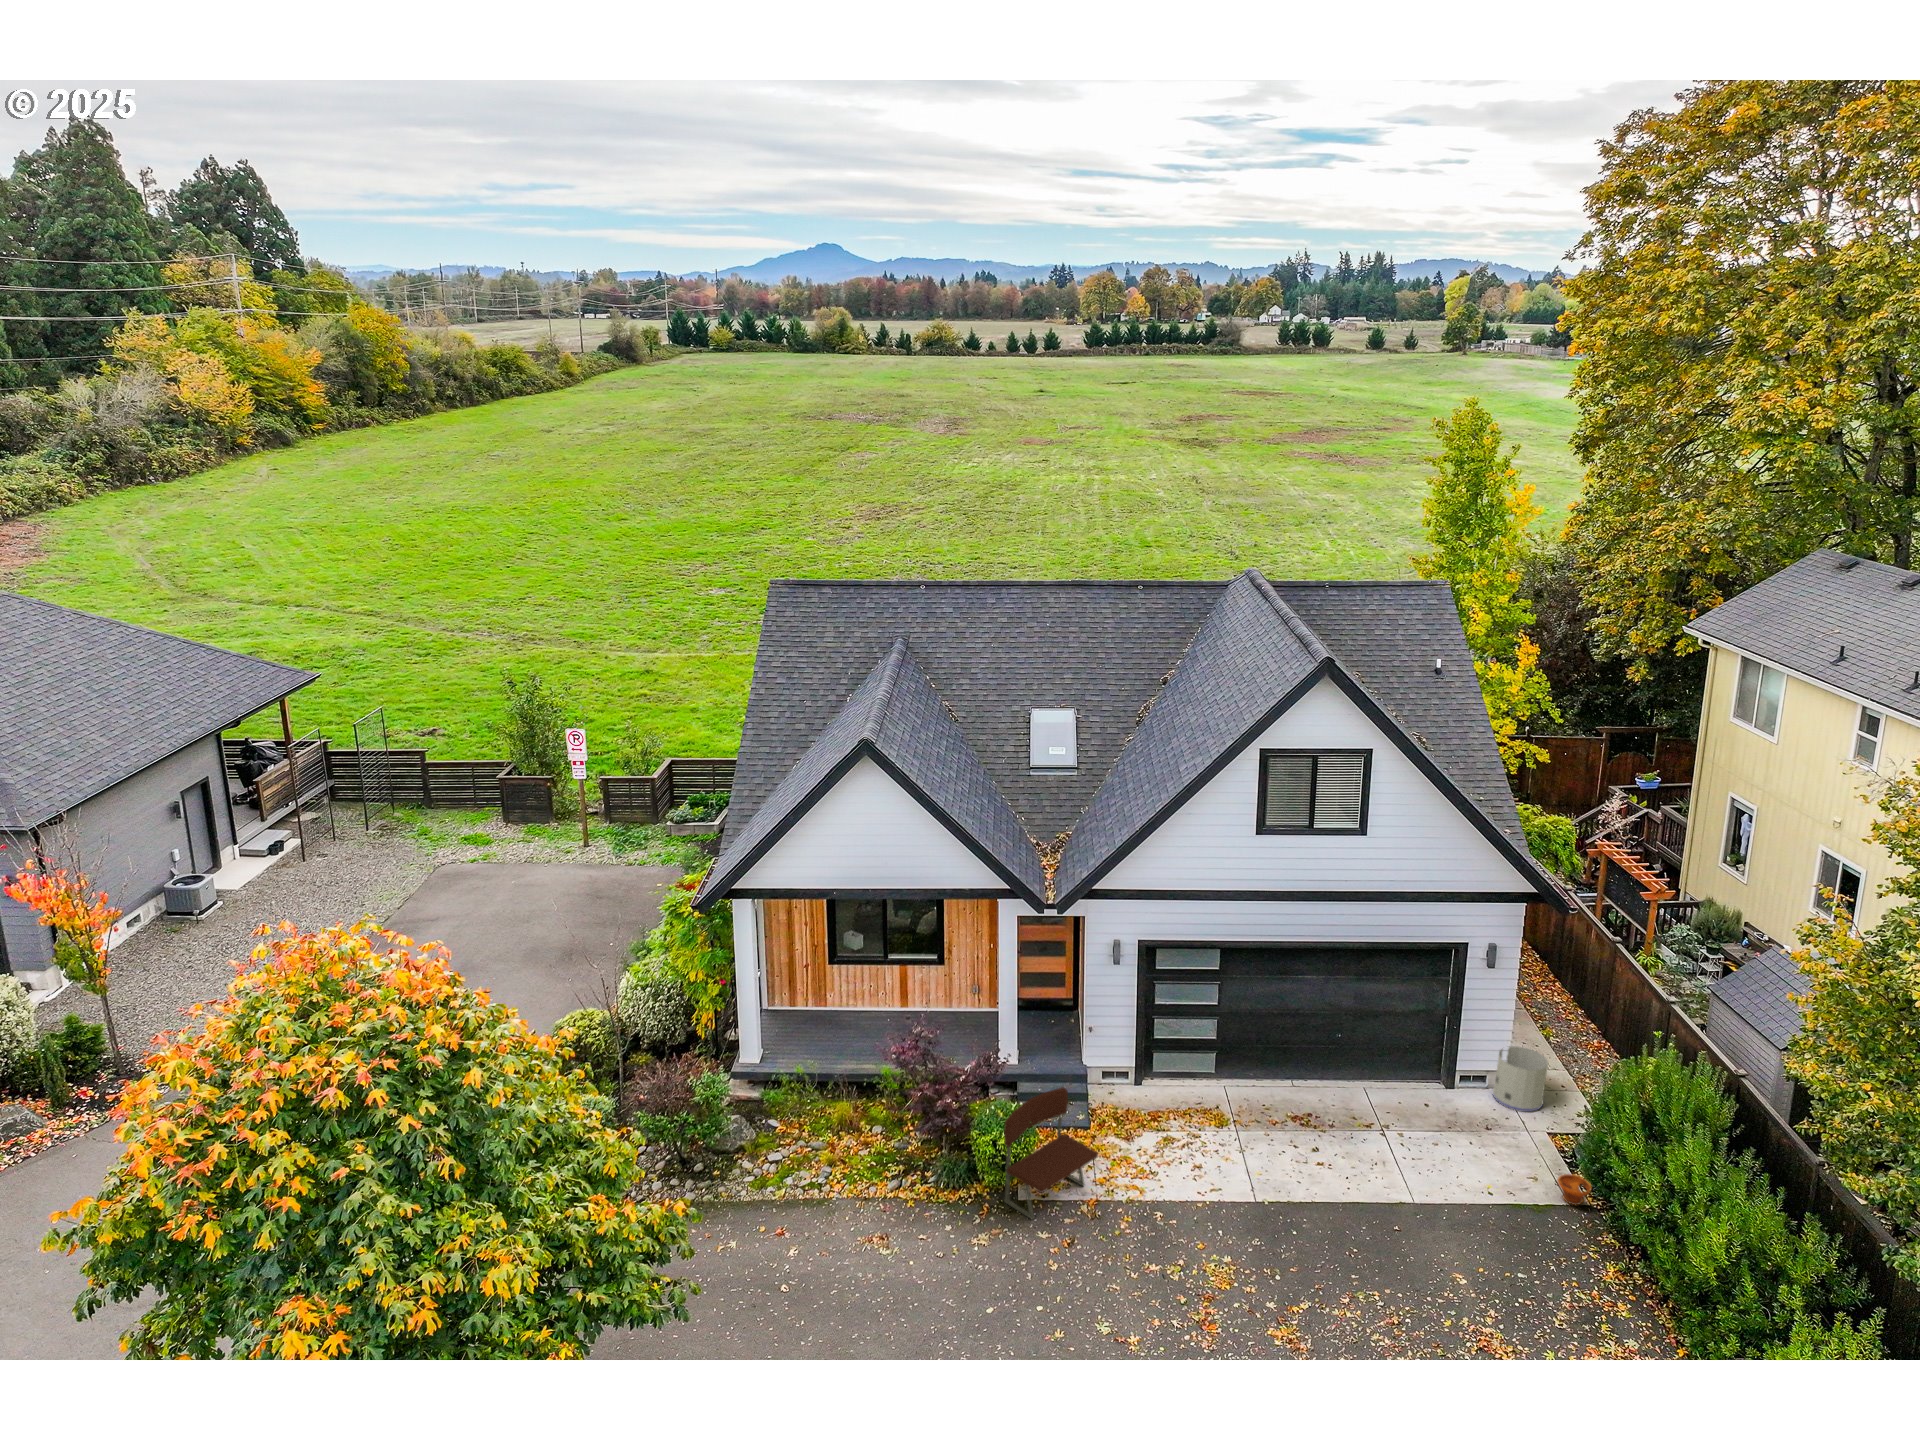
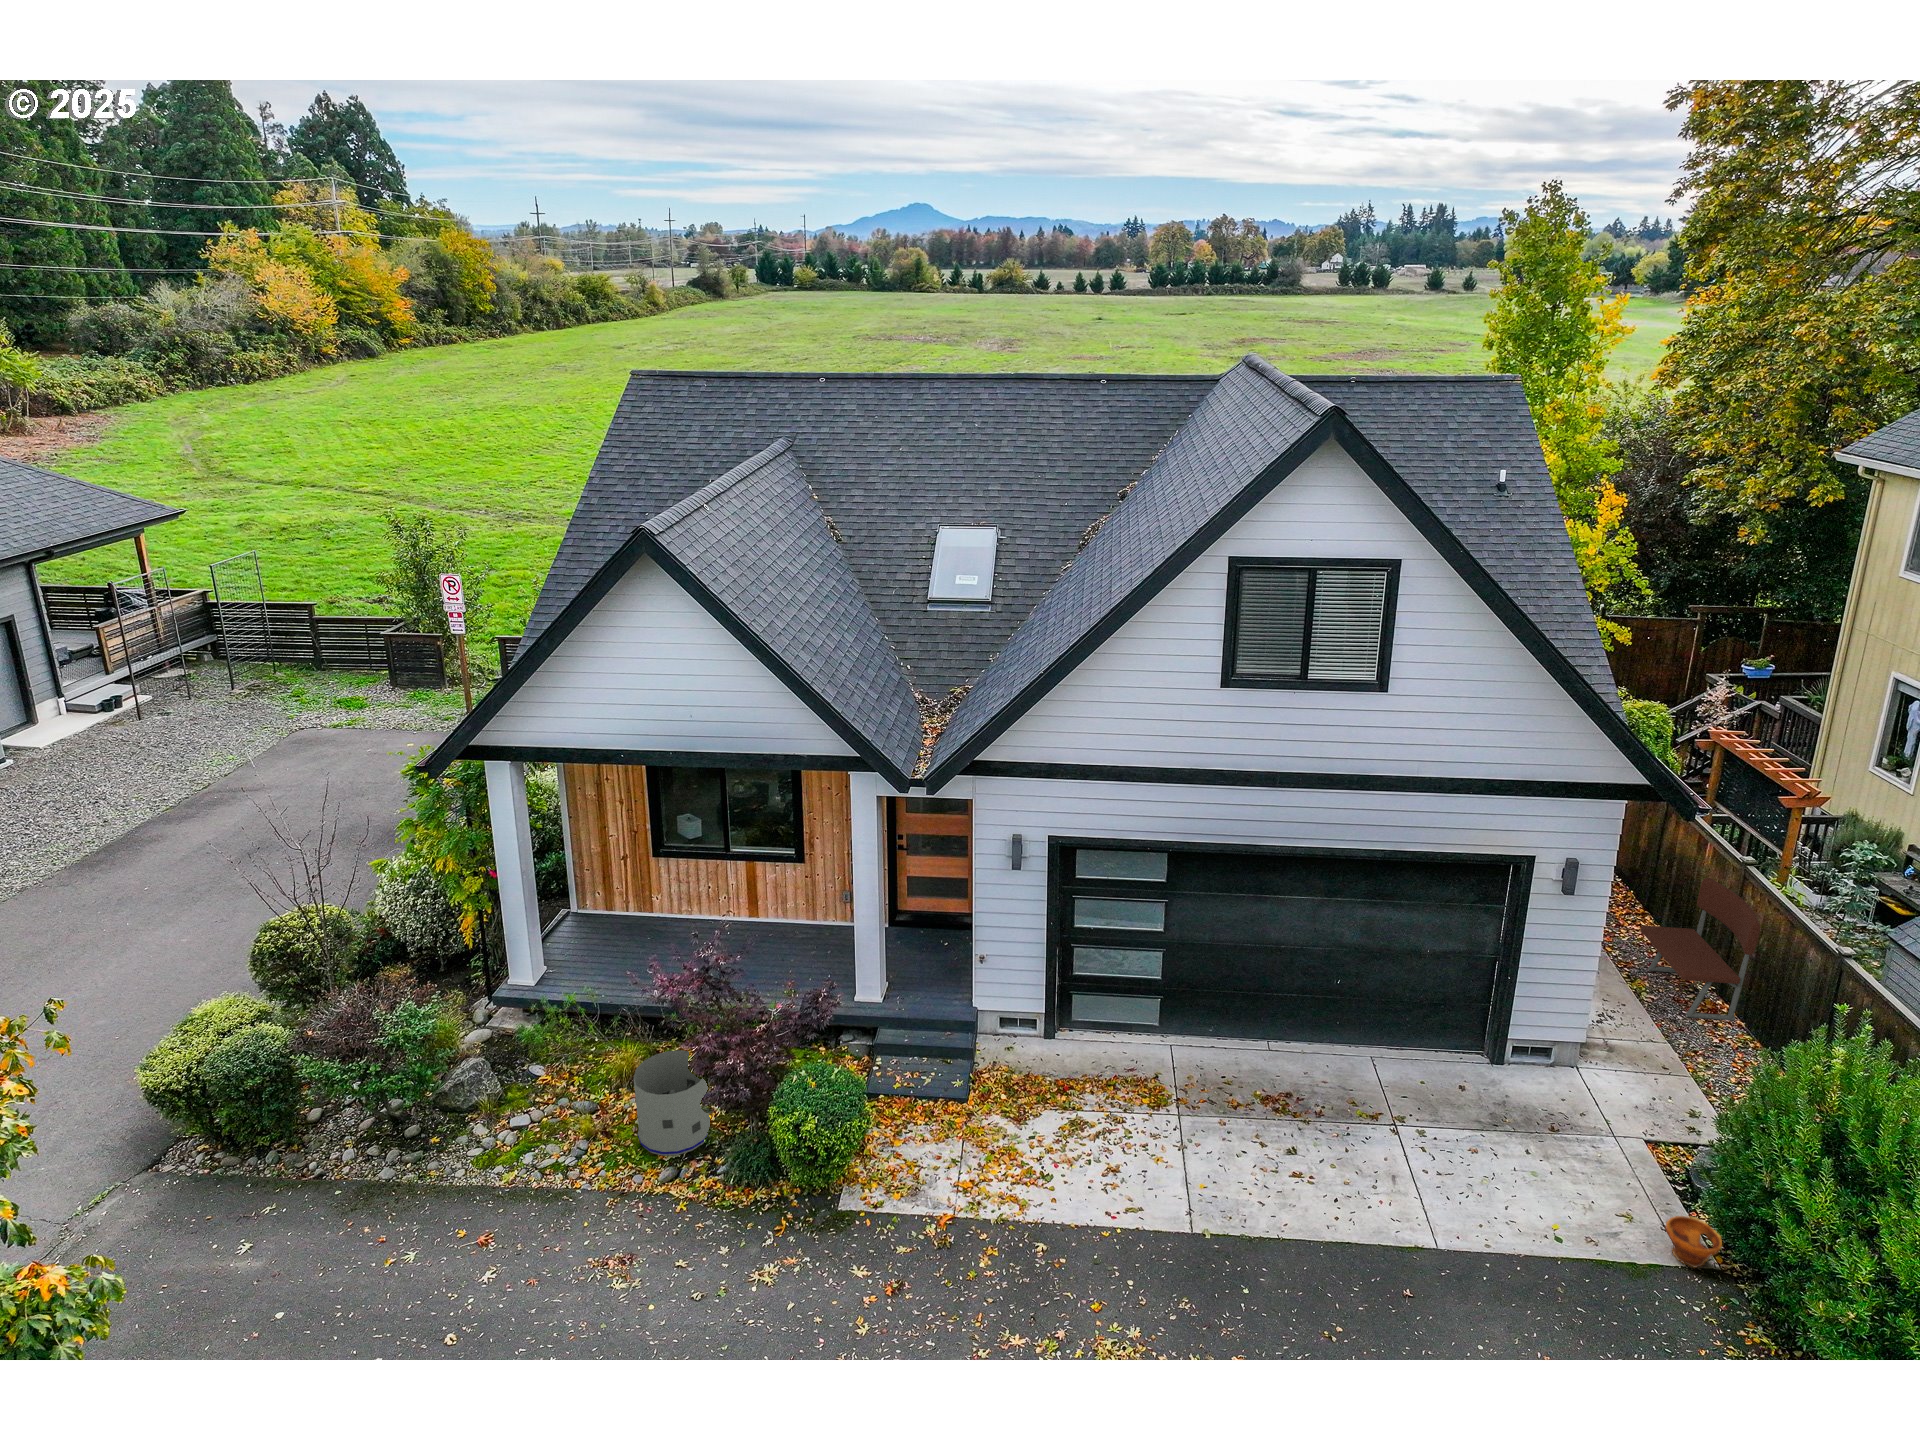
trash can: present [1492,1046,1548,1112] -> present [634,1050,710,1156]
bench: present [1004,1087,1098,1219] -> present [1641,878,1760,1021]

